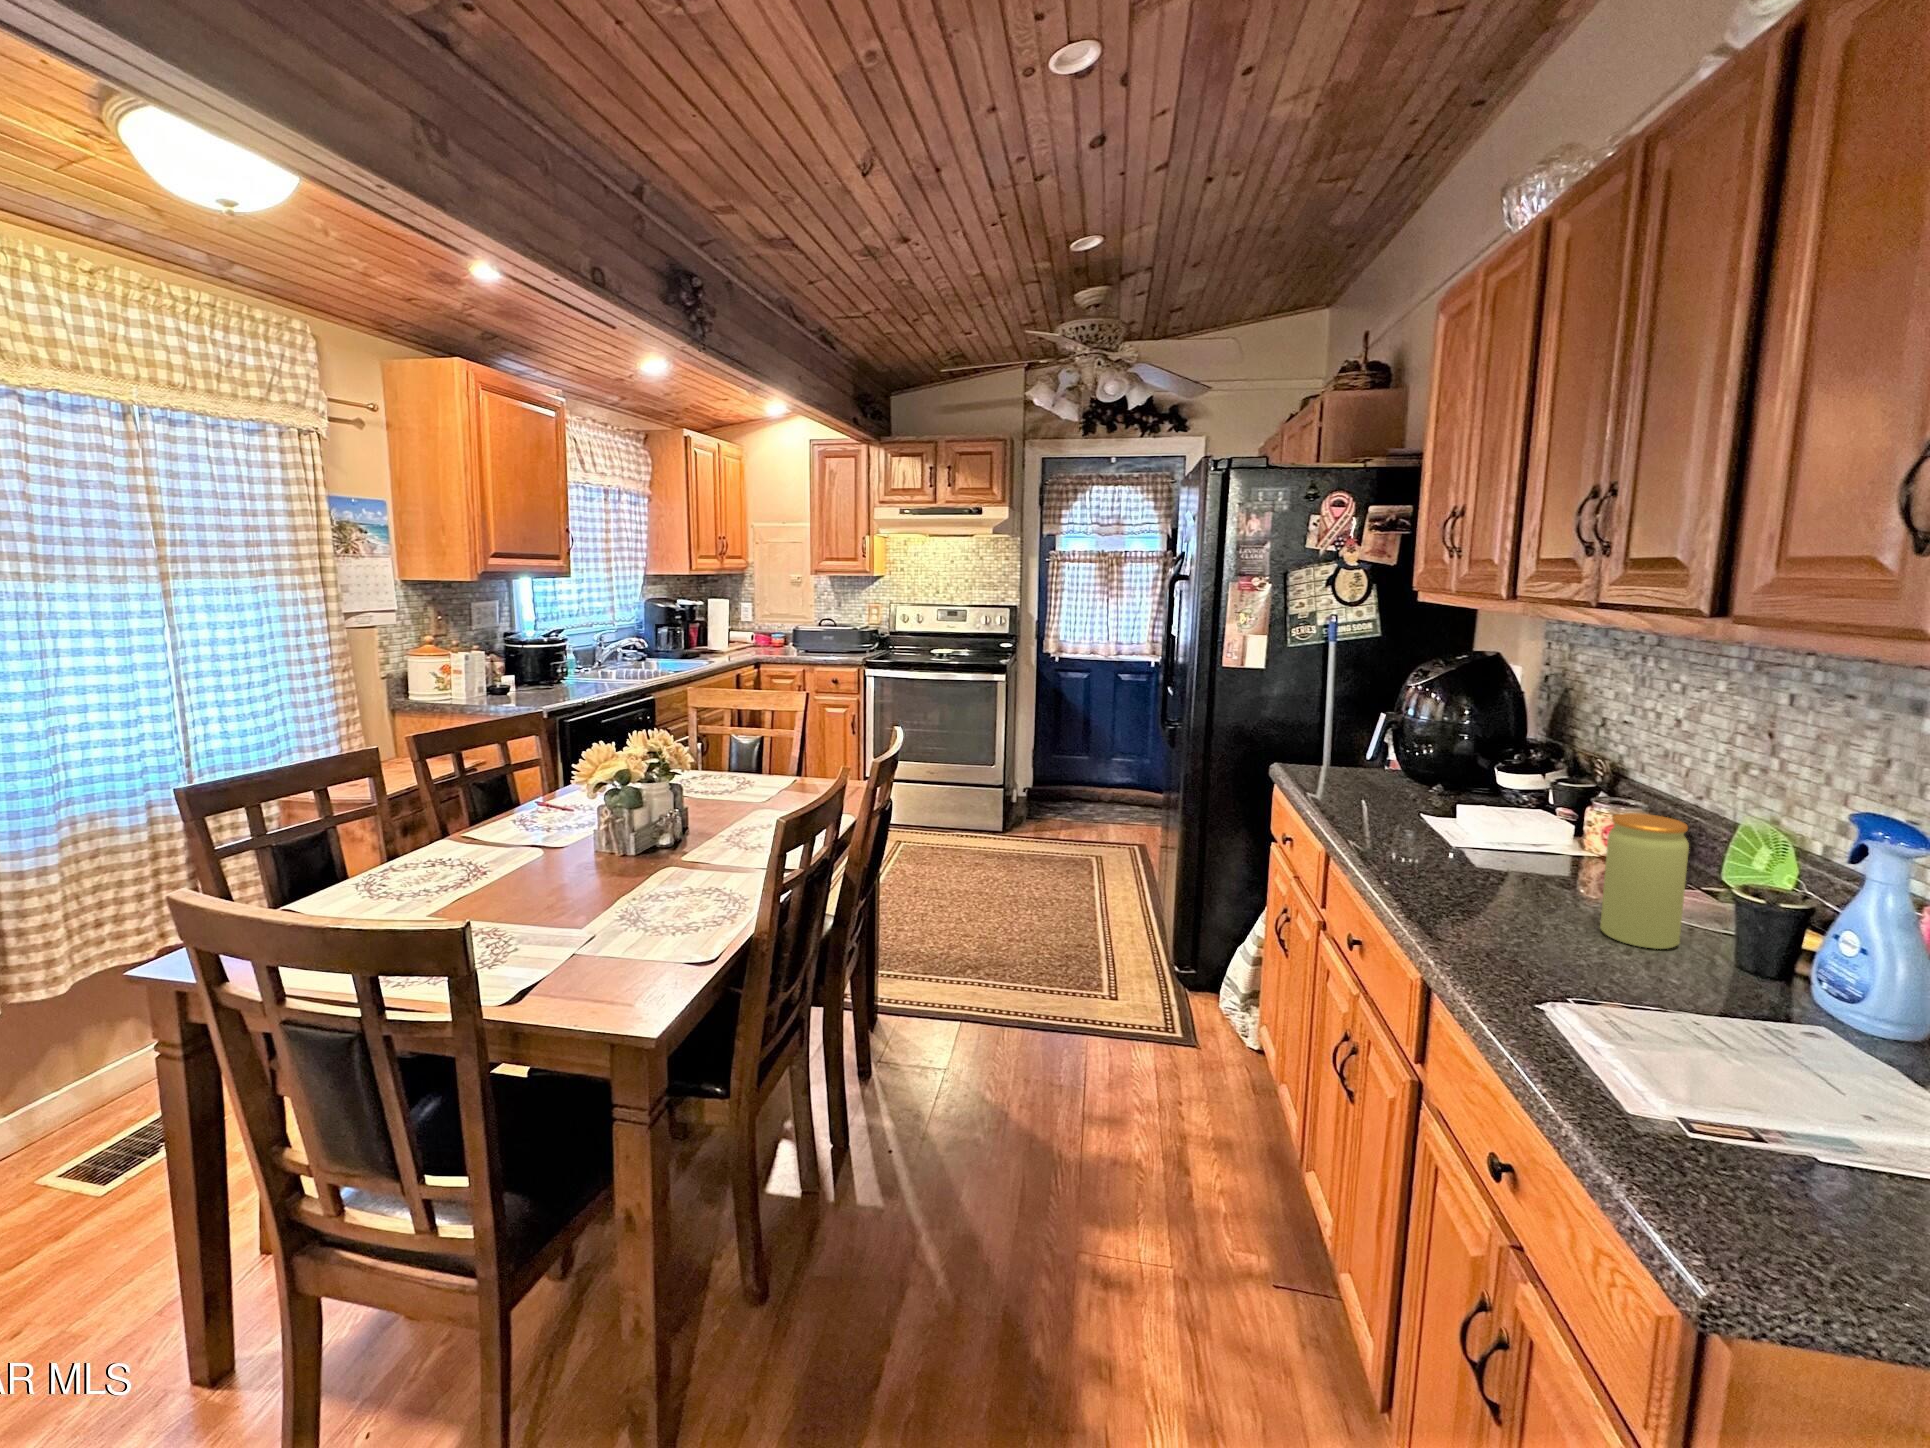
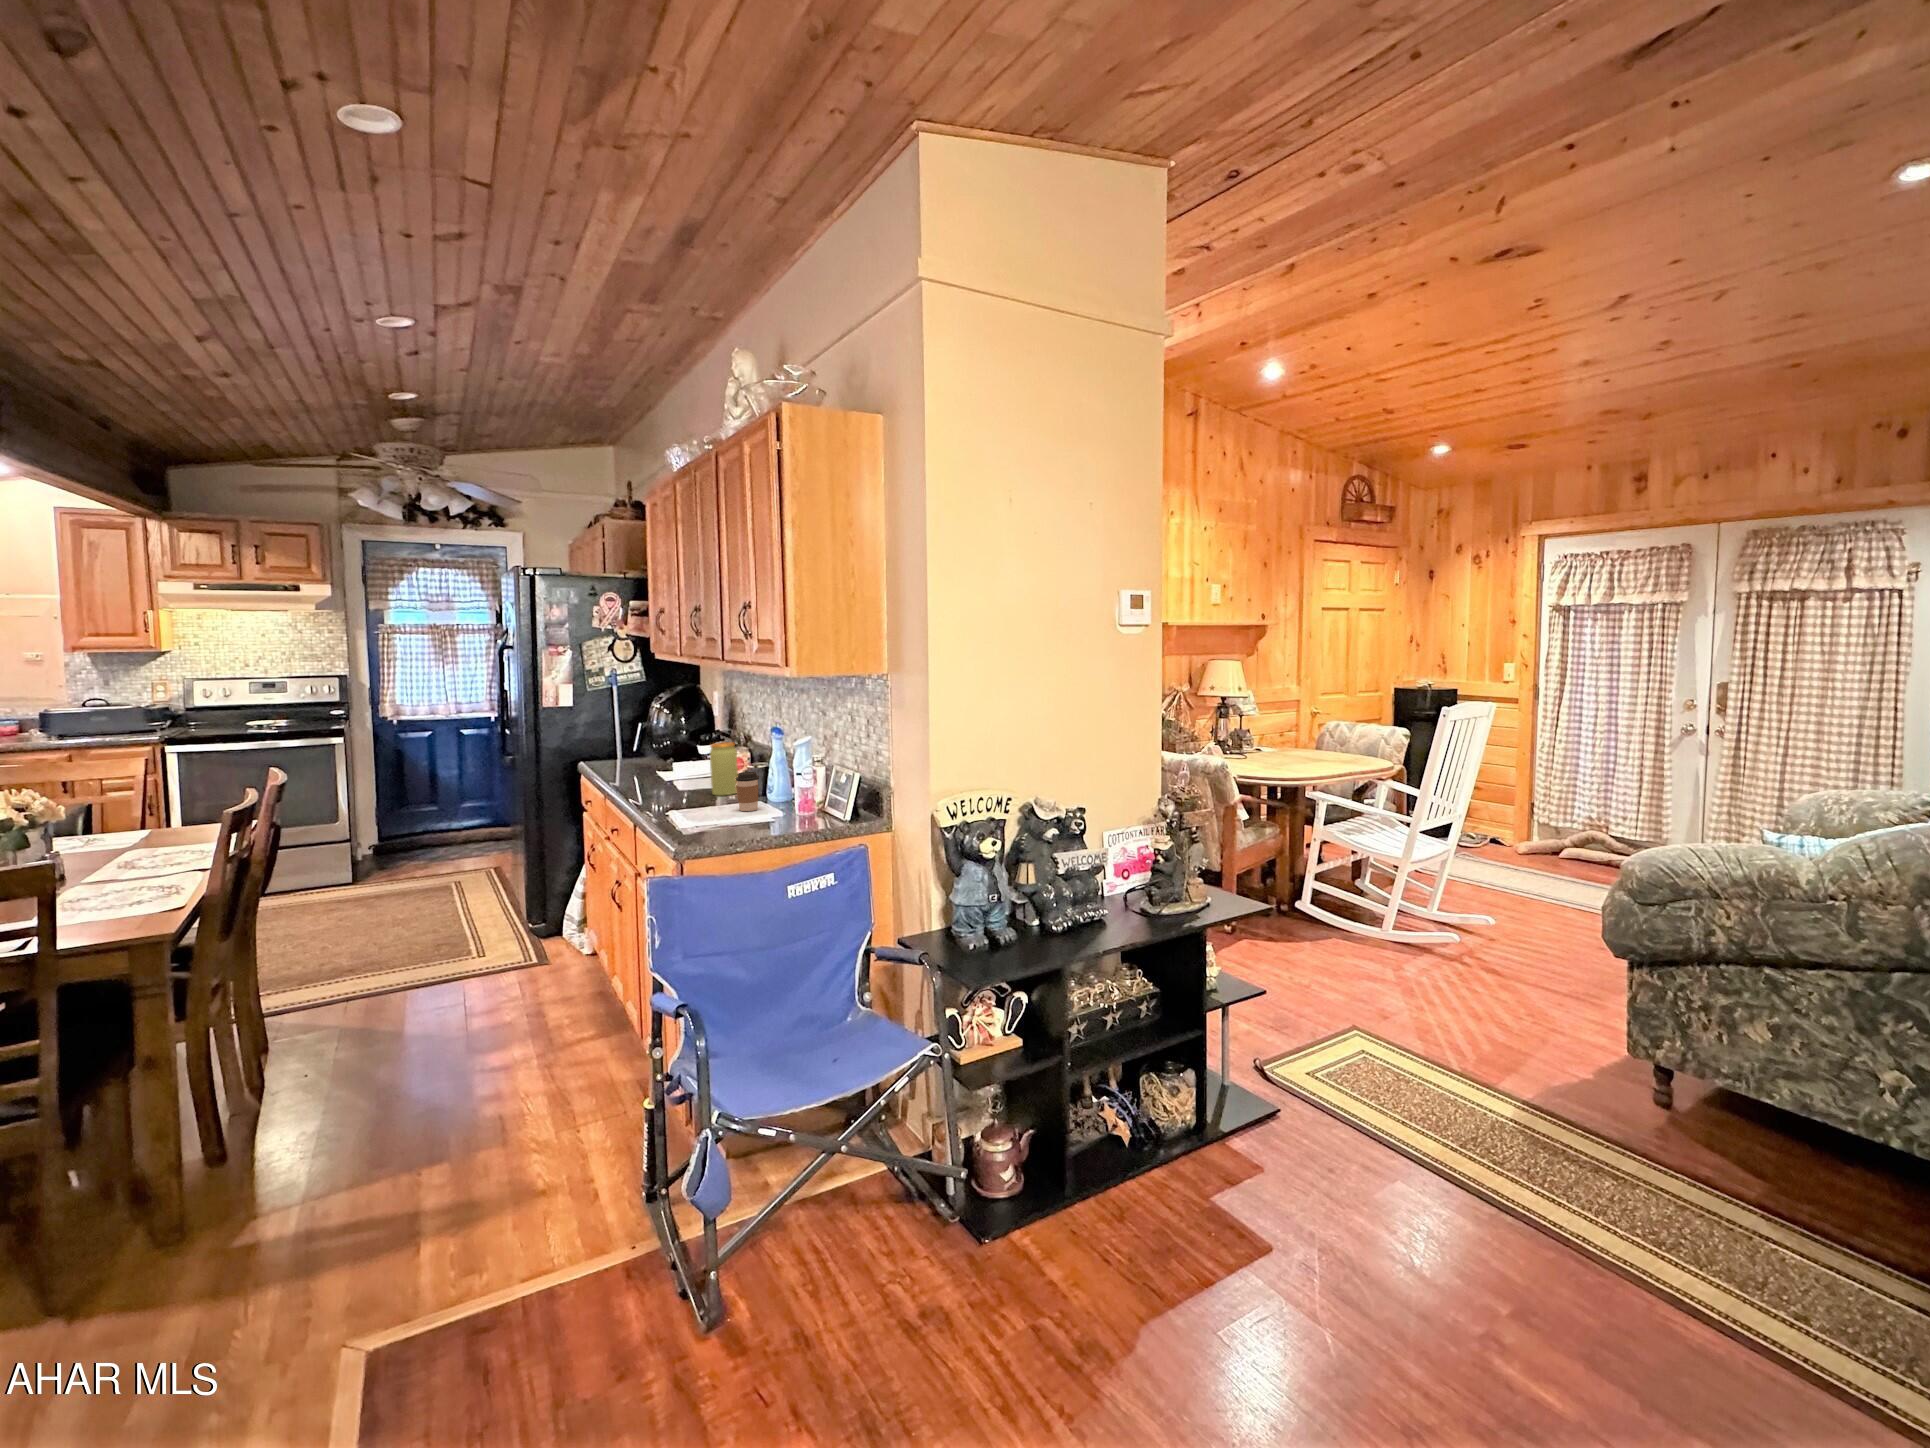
coffee cup: none [1762,949,1862,1075] -> present [735,772,759,811]

